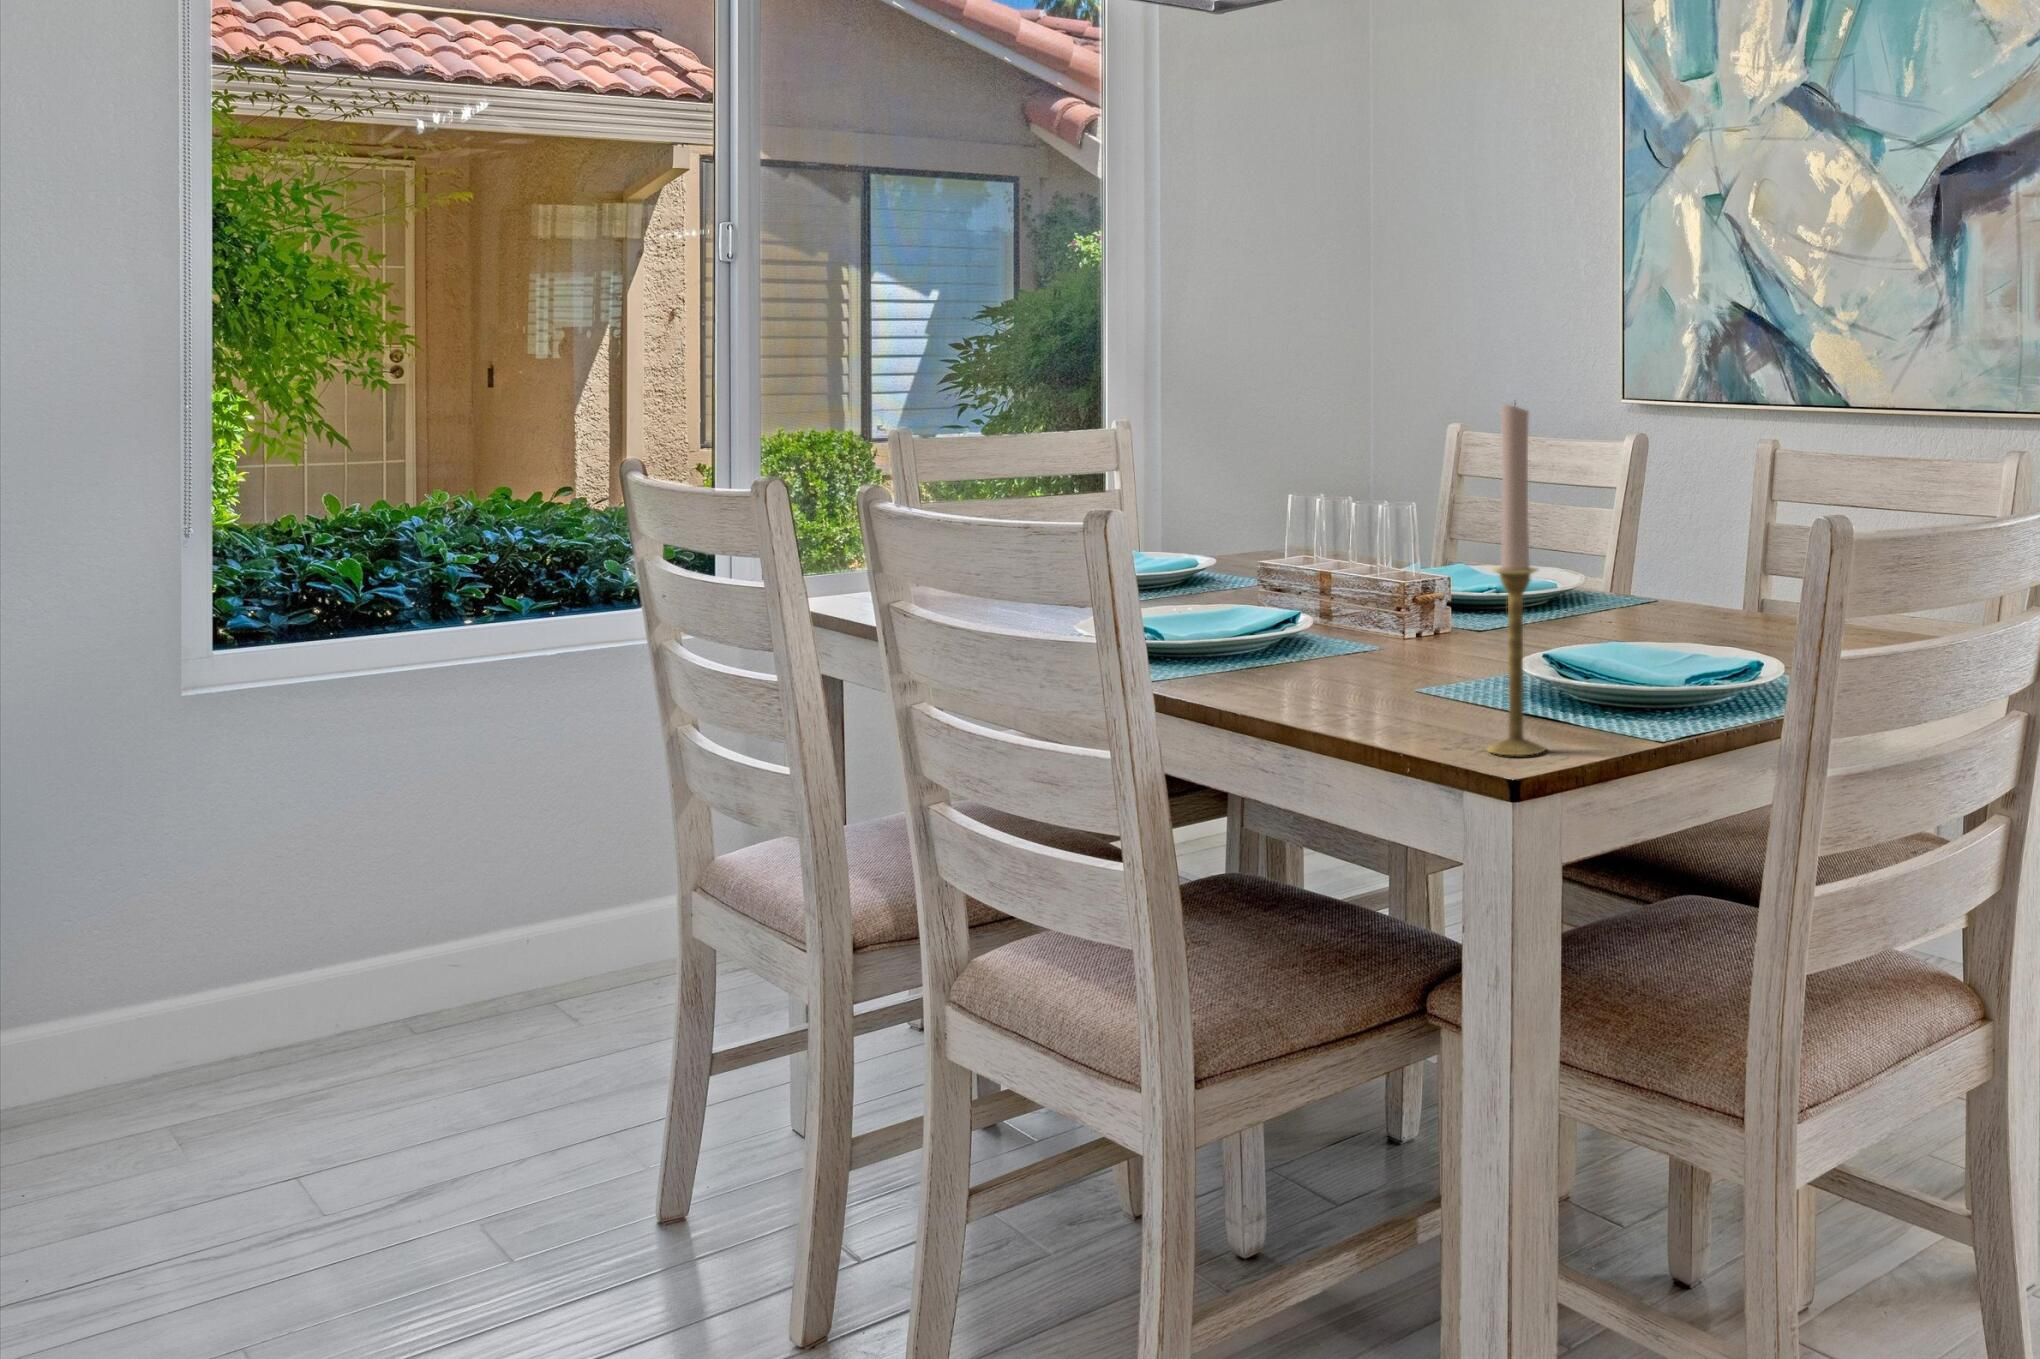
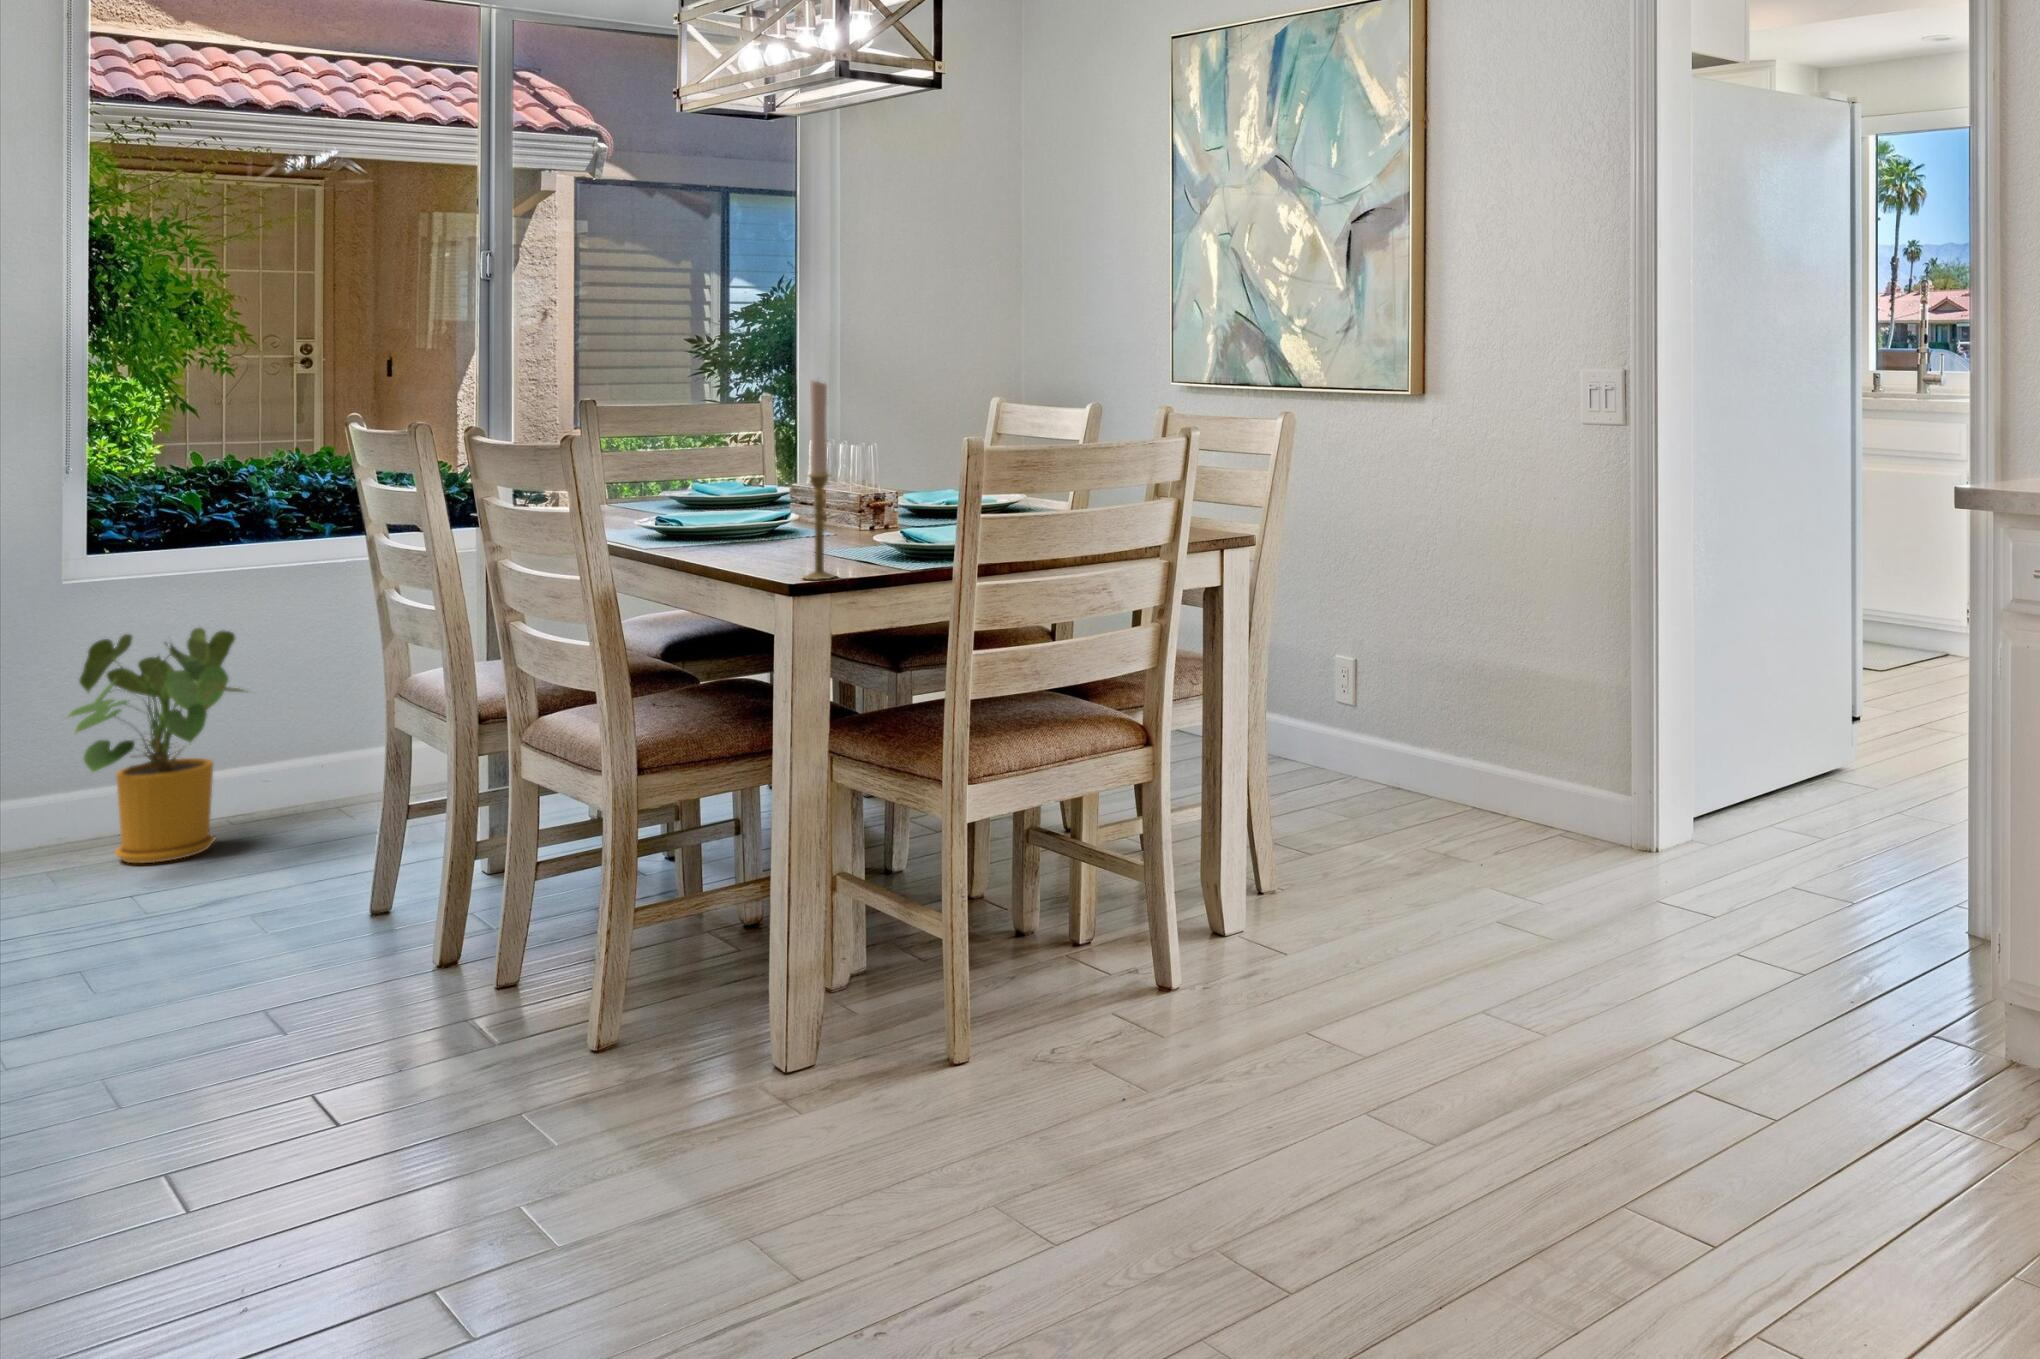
house plant: none [184,756,454,1117] -> present [69,628,244,863]

